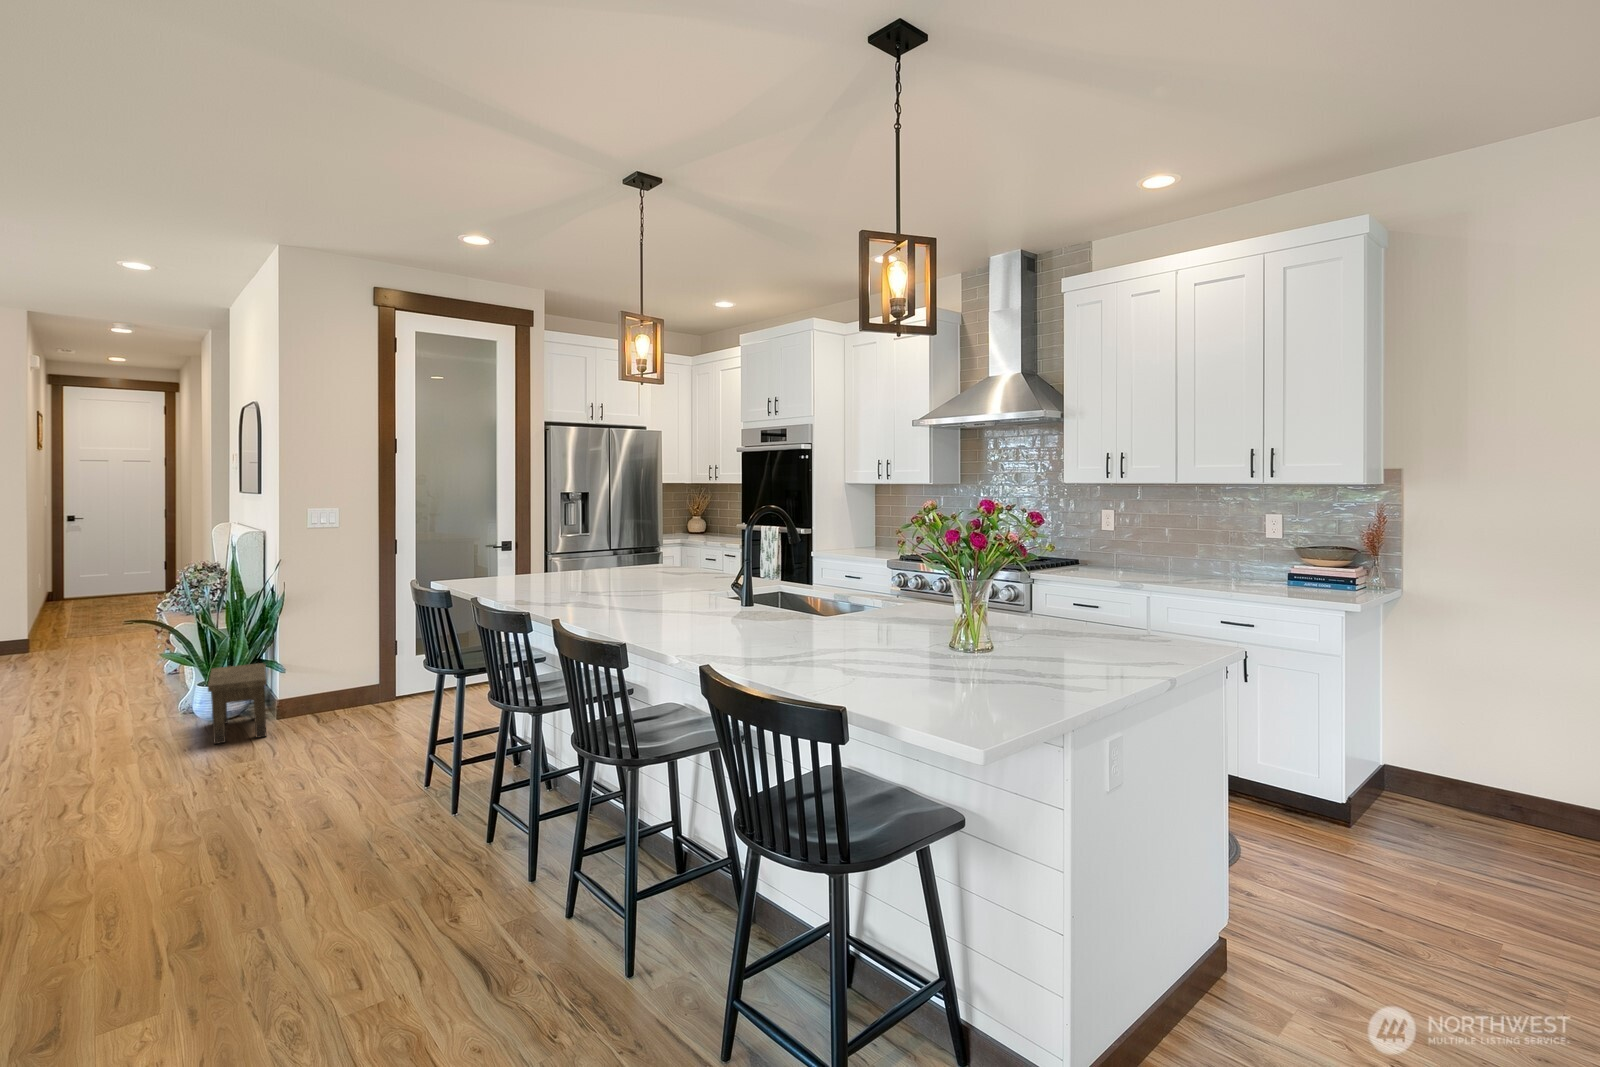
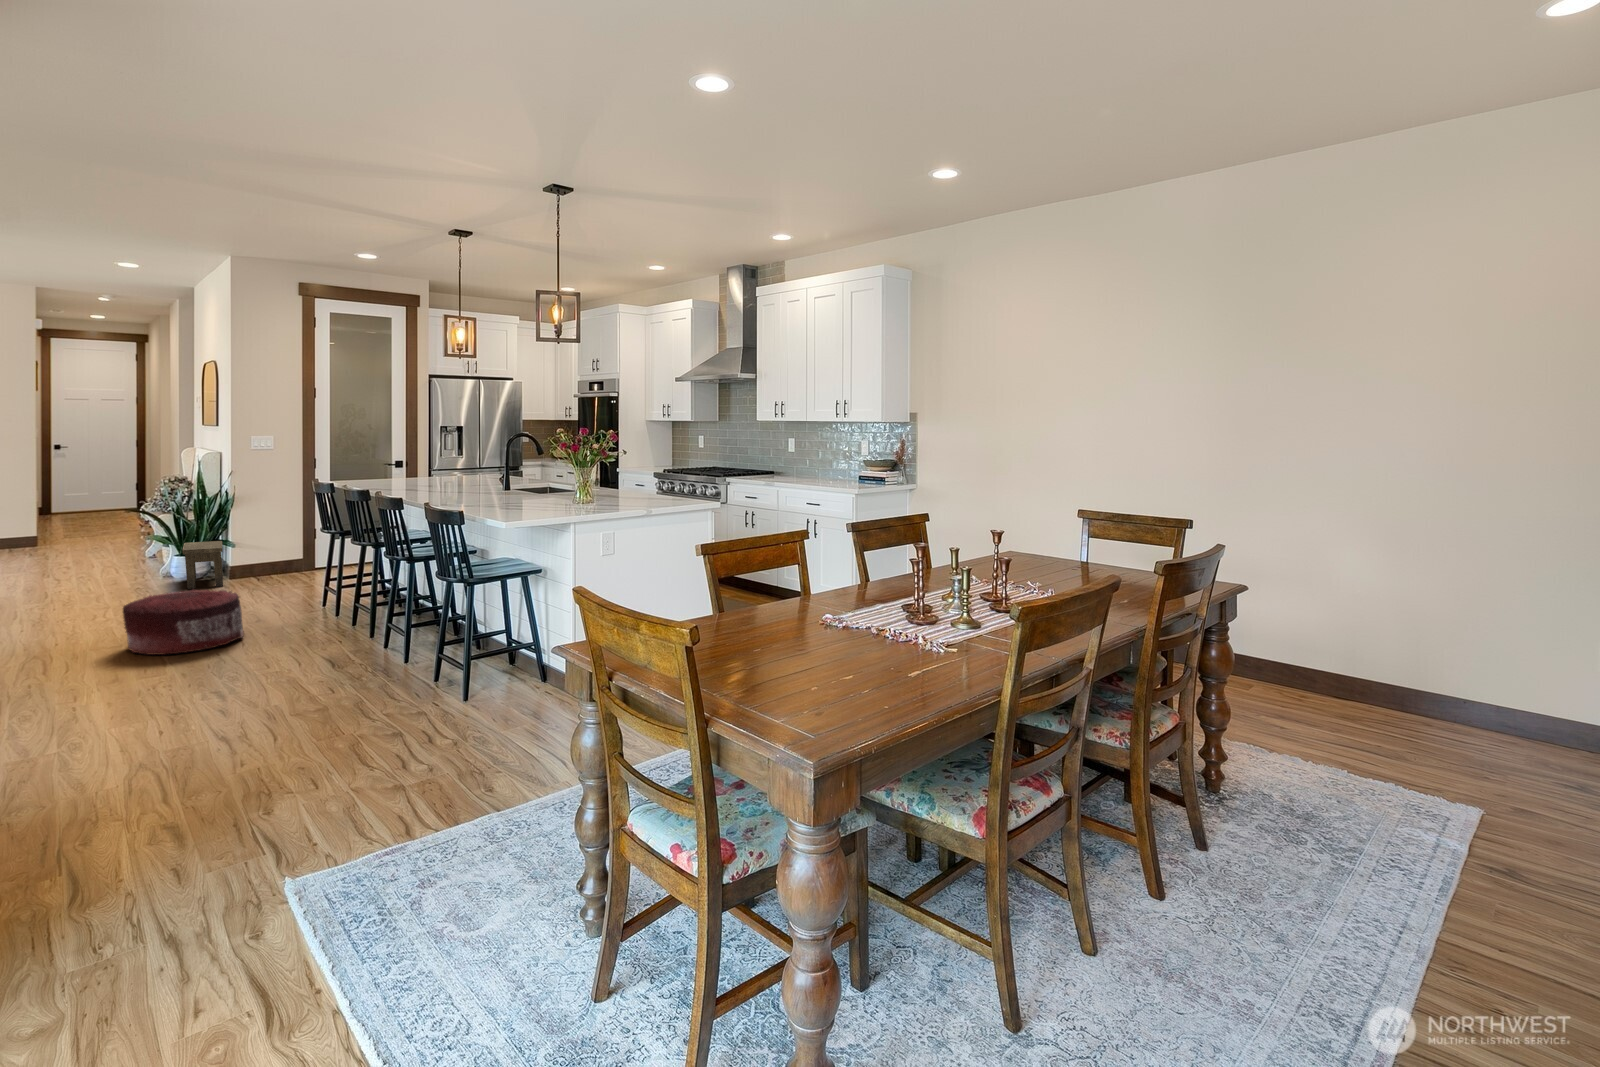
pouf: none [85,792,307,950] -> present [123,590,244,655]

